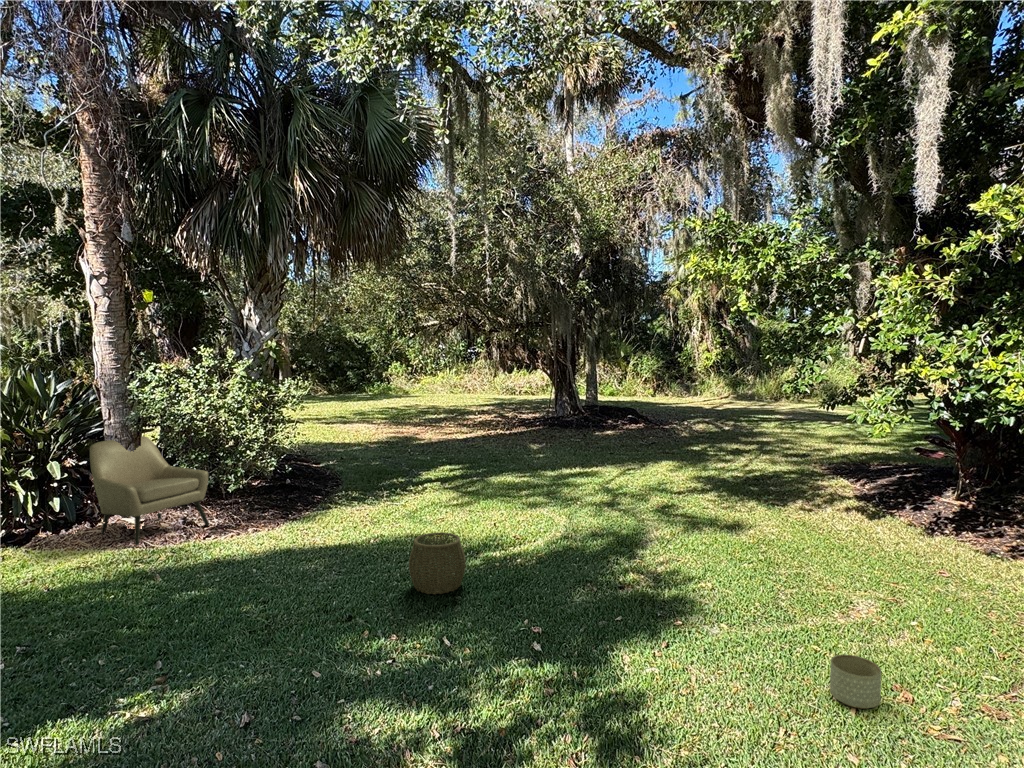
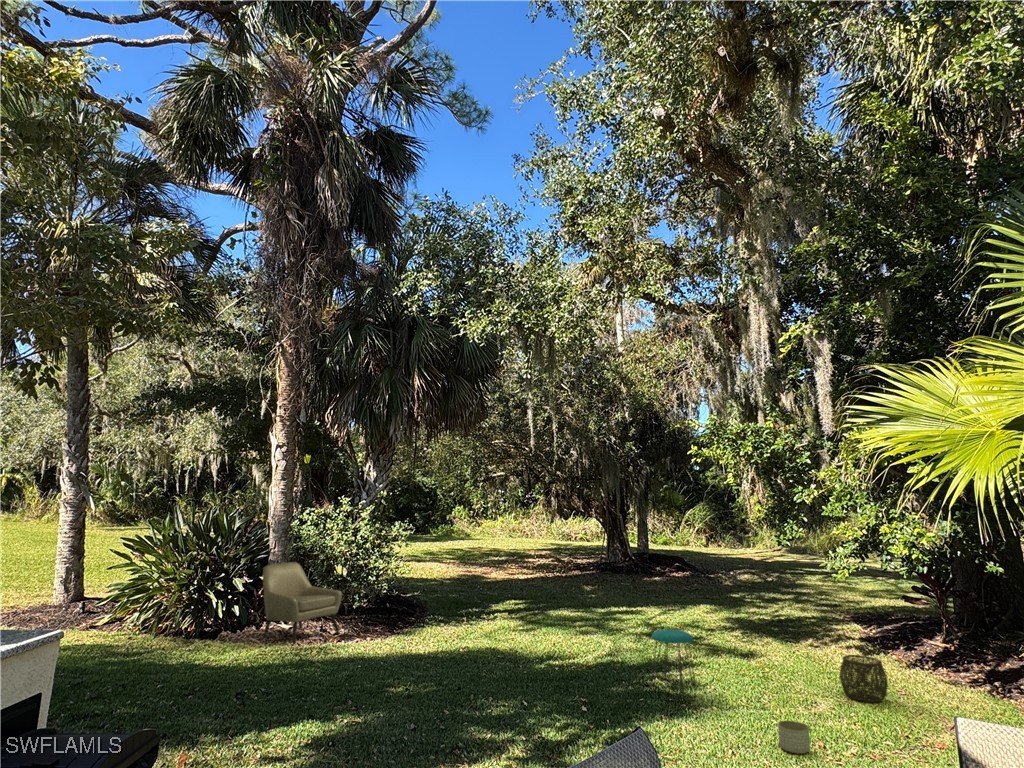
stool: none [622,510,681,594] -> present [652,629,695,692]
woven basket: present [409,532,466,594] -> present [840,655,888,703]

